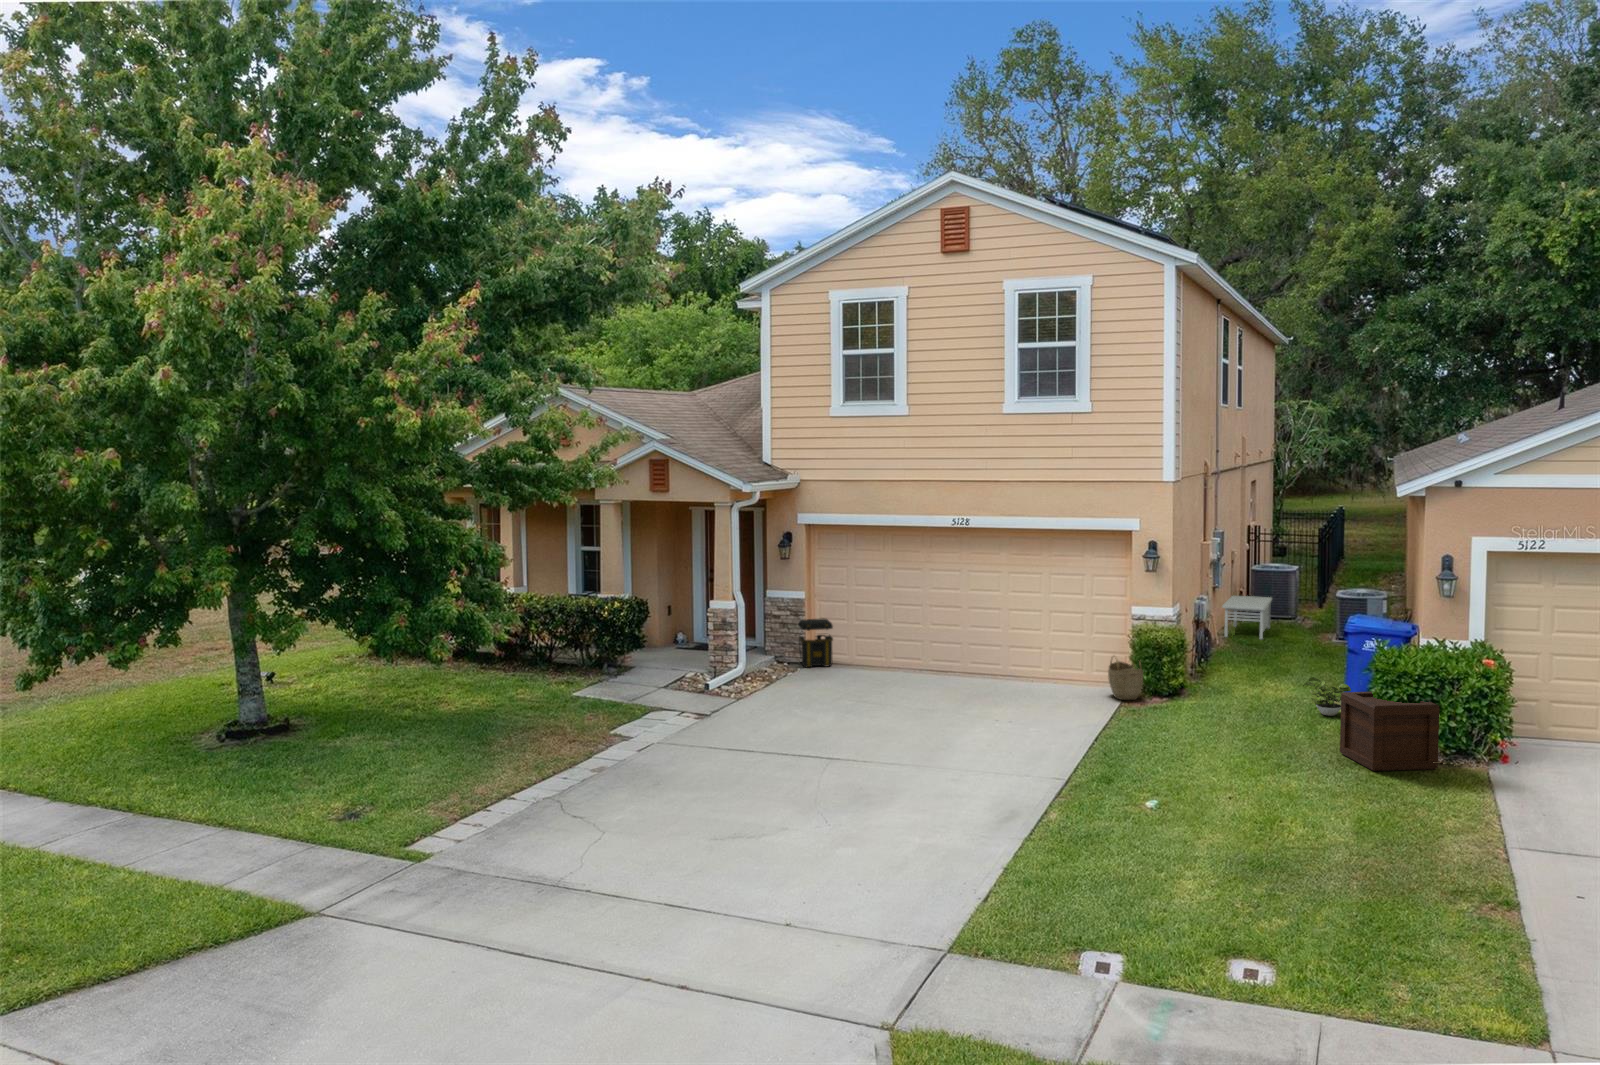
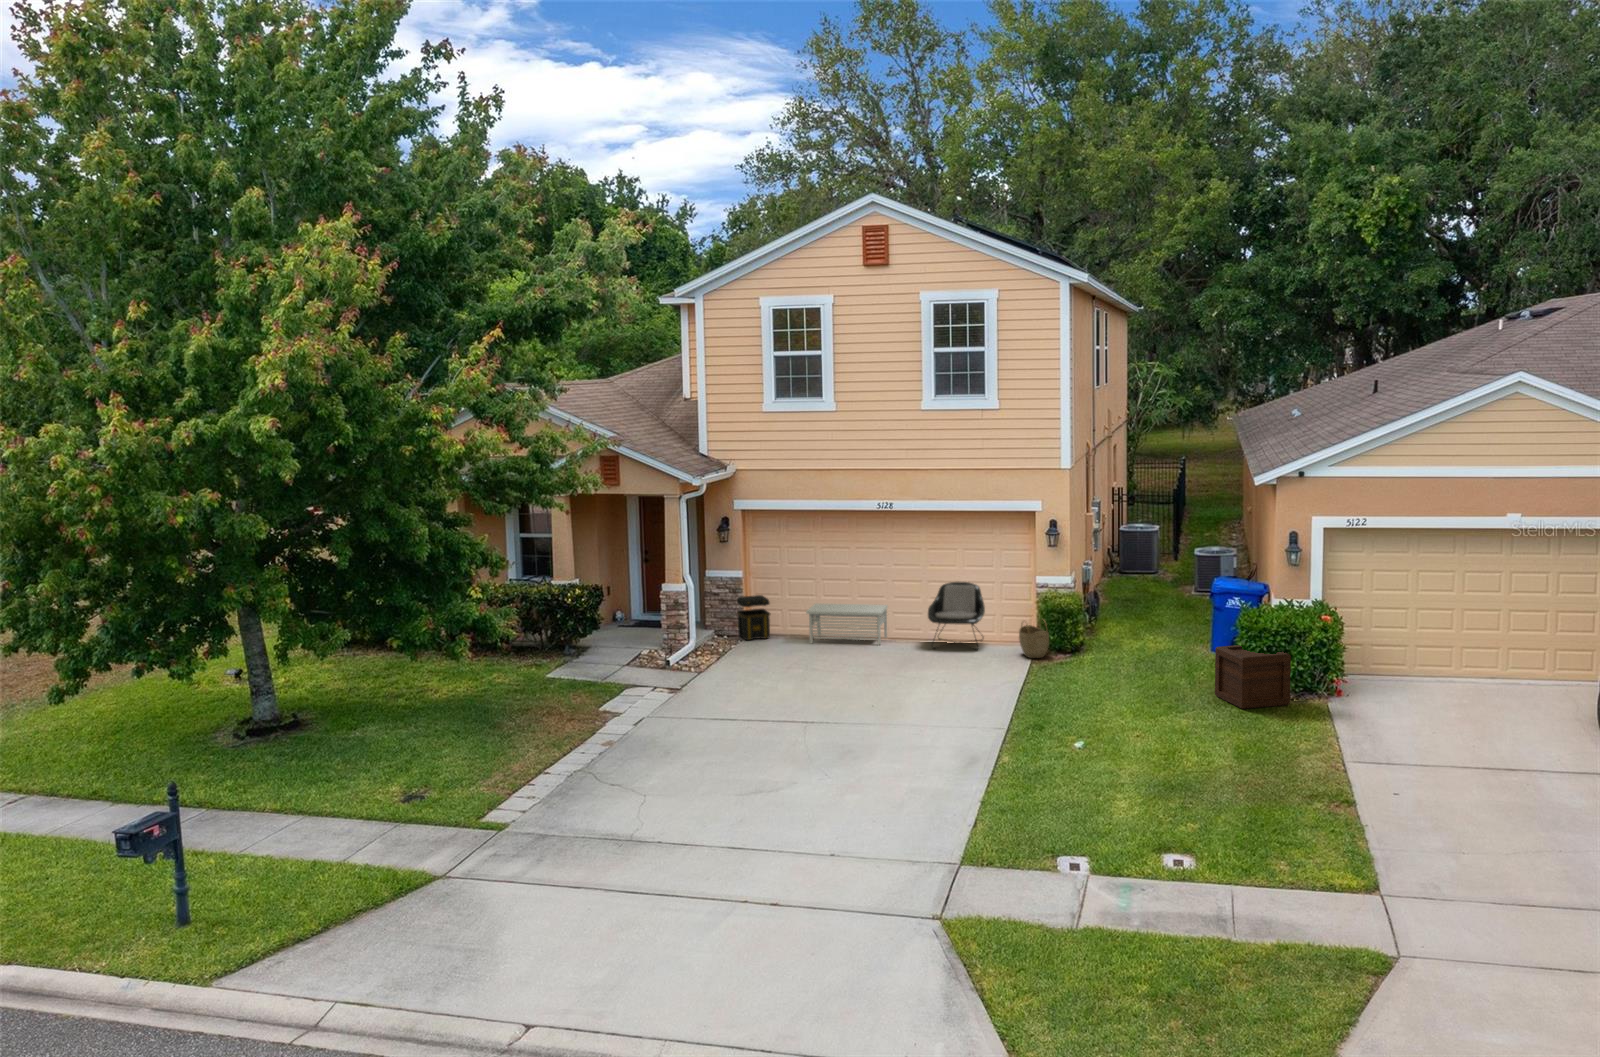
storage bench: present [1223,596,1272,639] -> present [806,604,888,645]
lounge chair: none [1004,610,1072,689] -> present [928,582,985,650]
potted plant: present [1303,677,1351,716] -> none [1180,633,1219,664]

